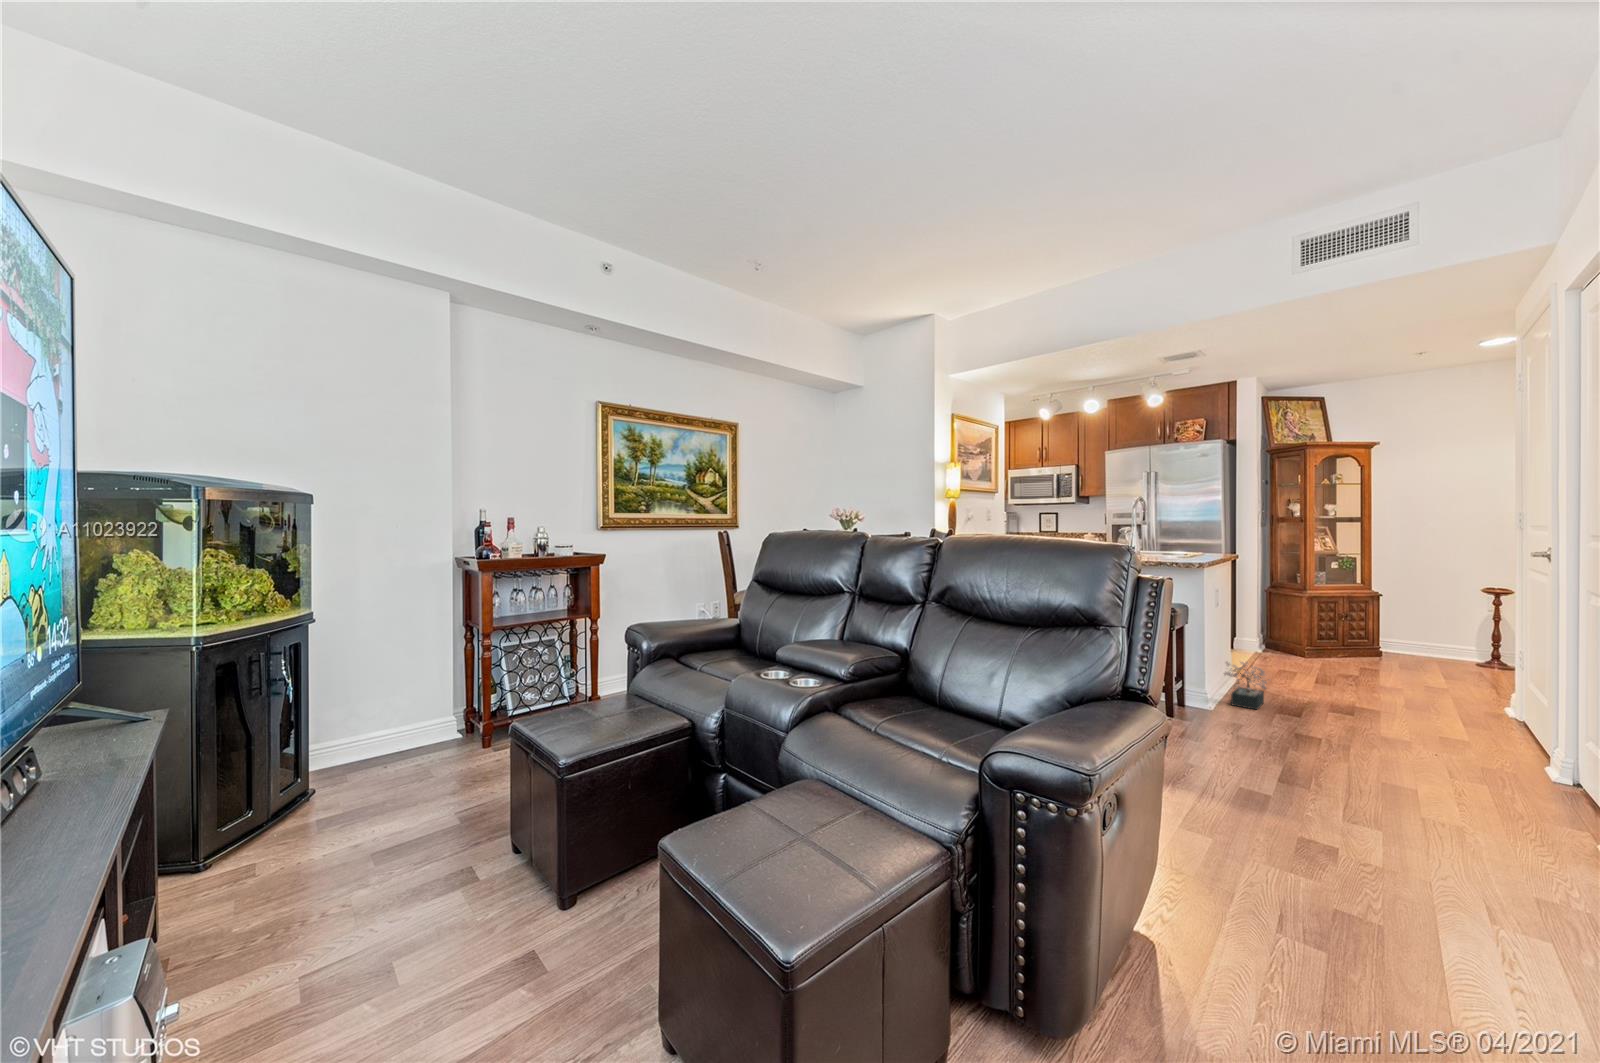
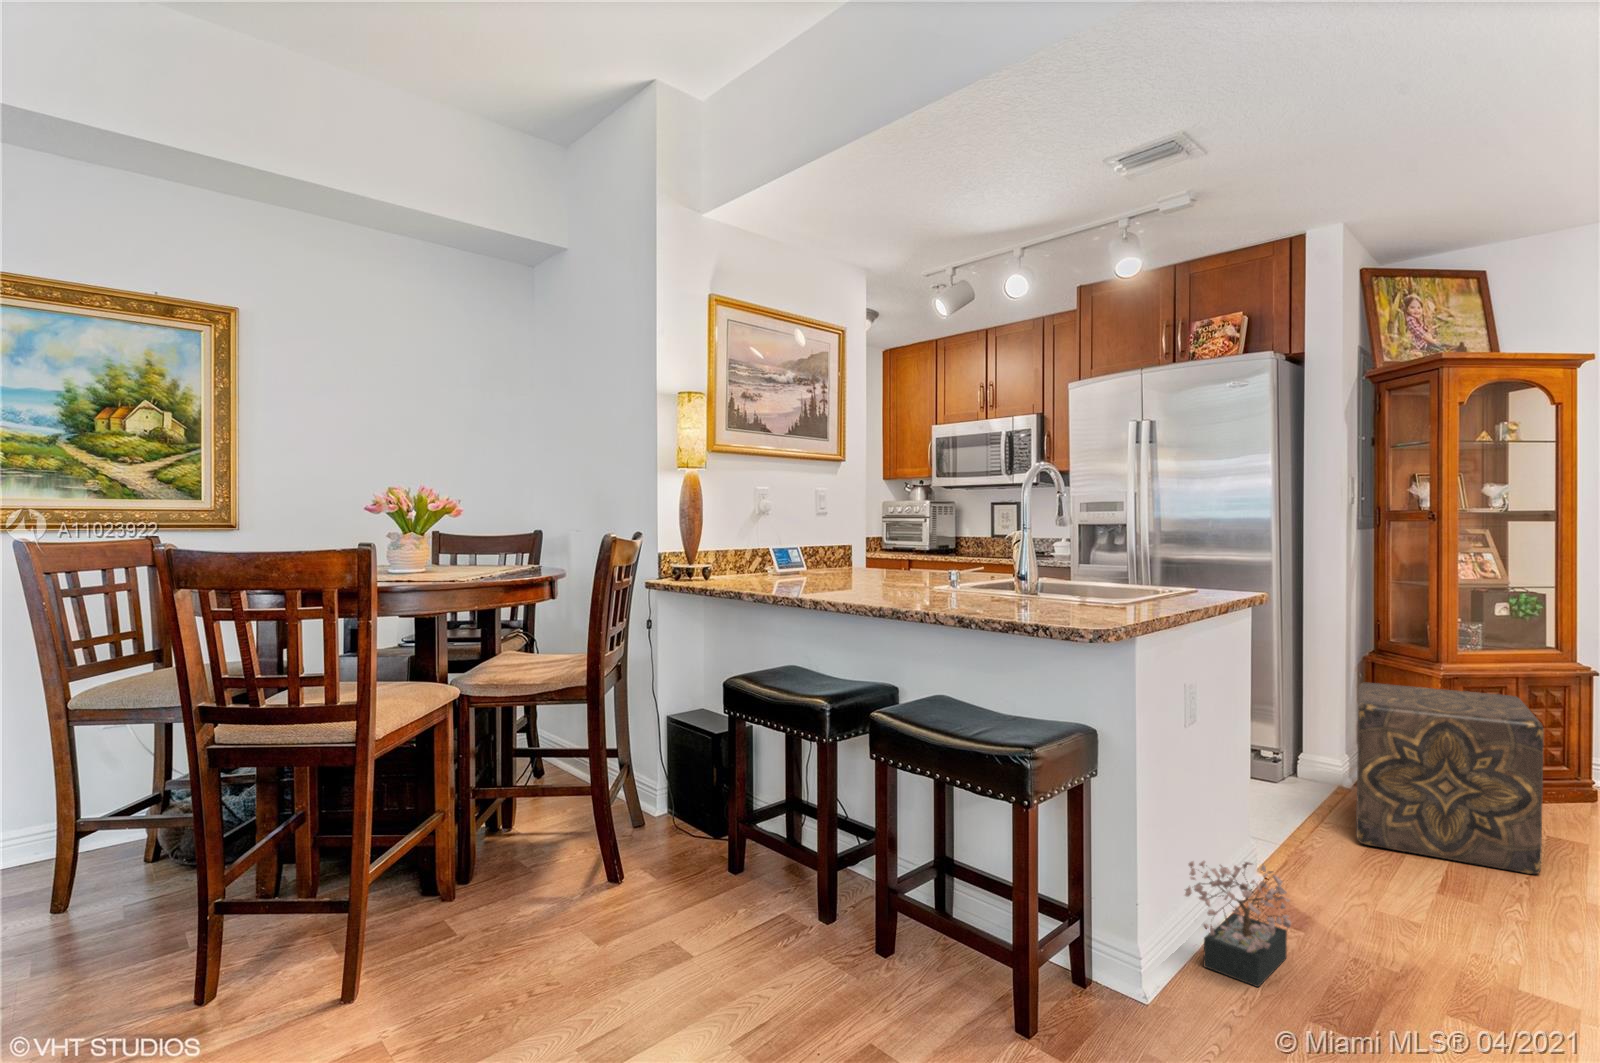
ottoman: none [1268,600,1363,680] -> present [1356,683,1544,874]

